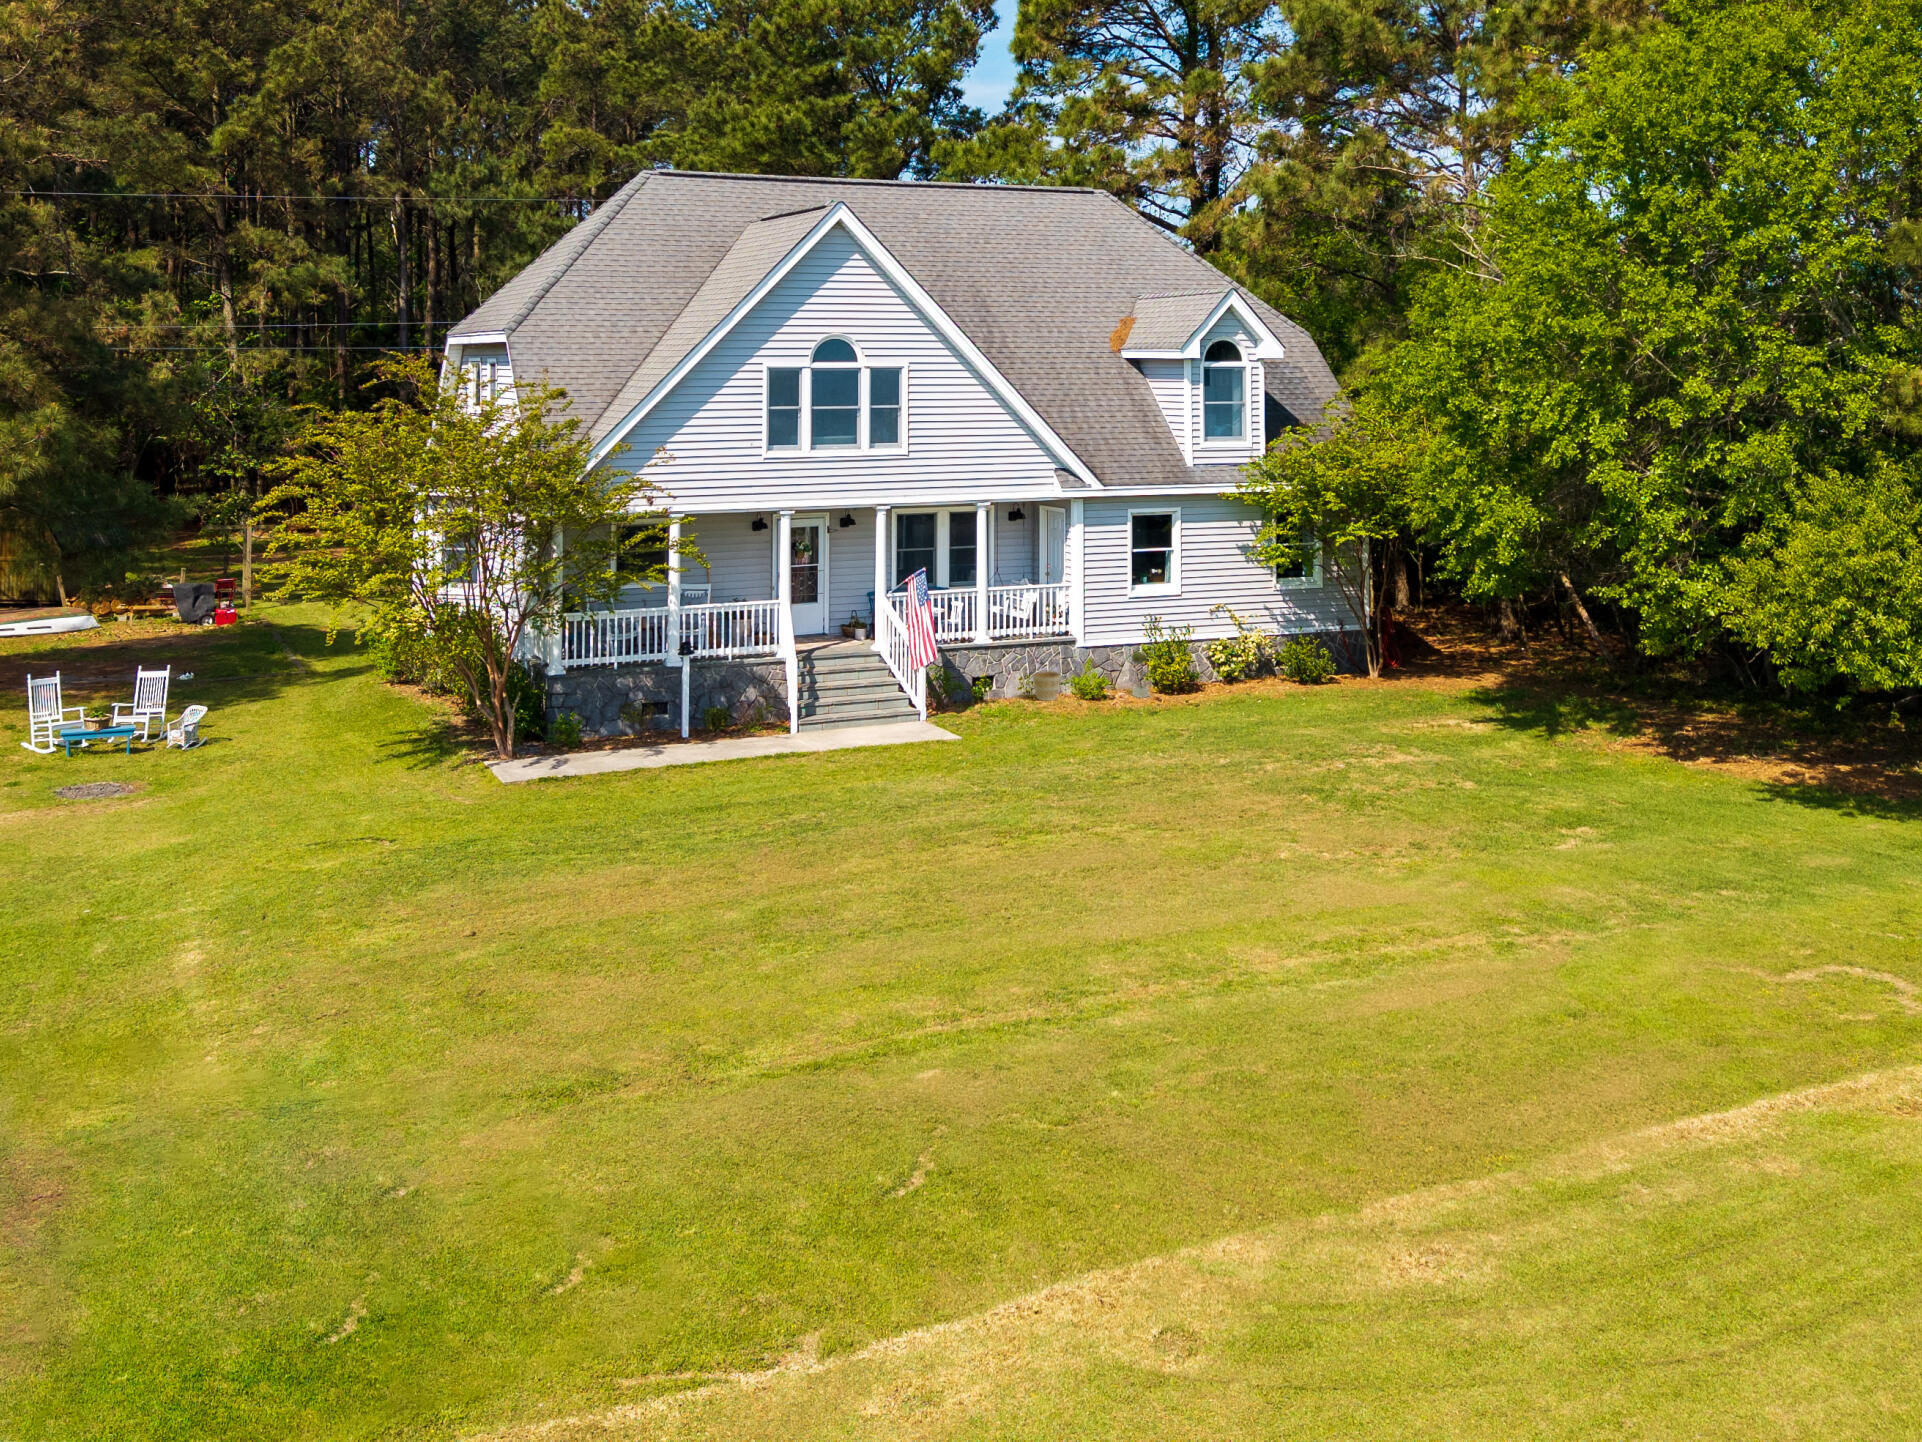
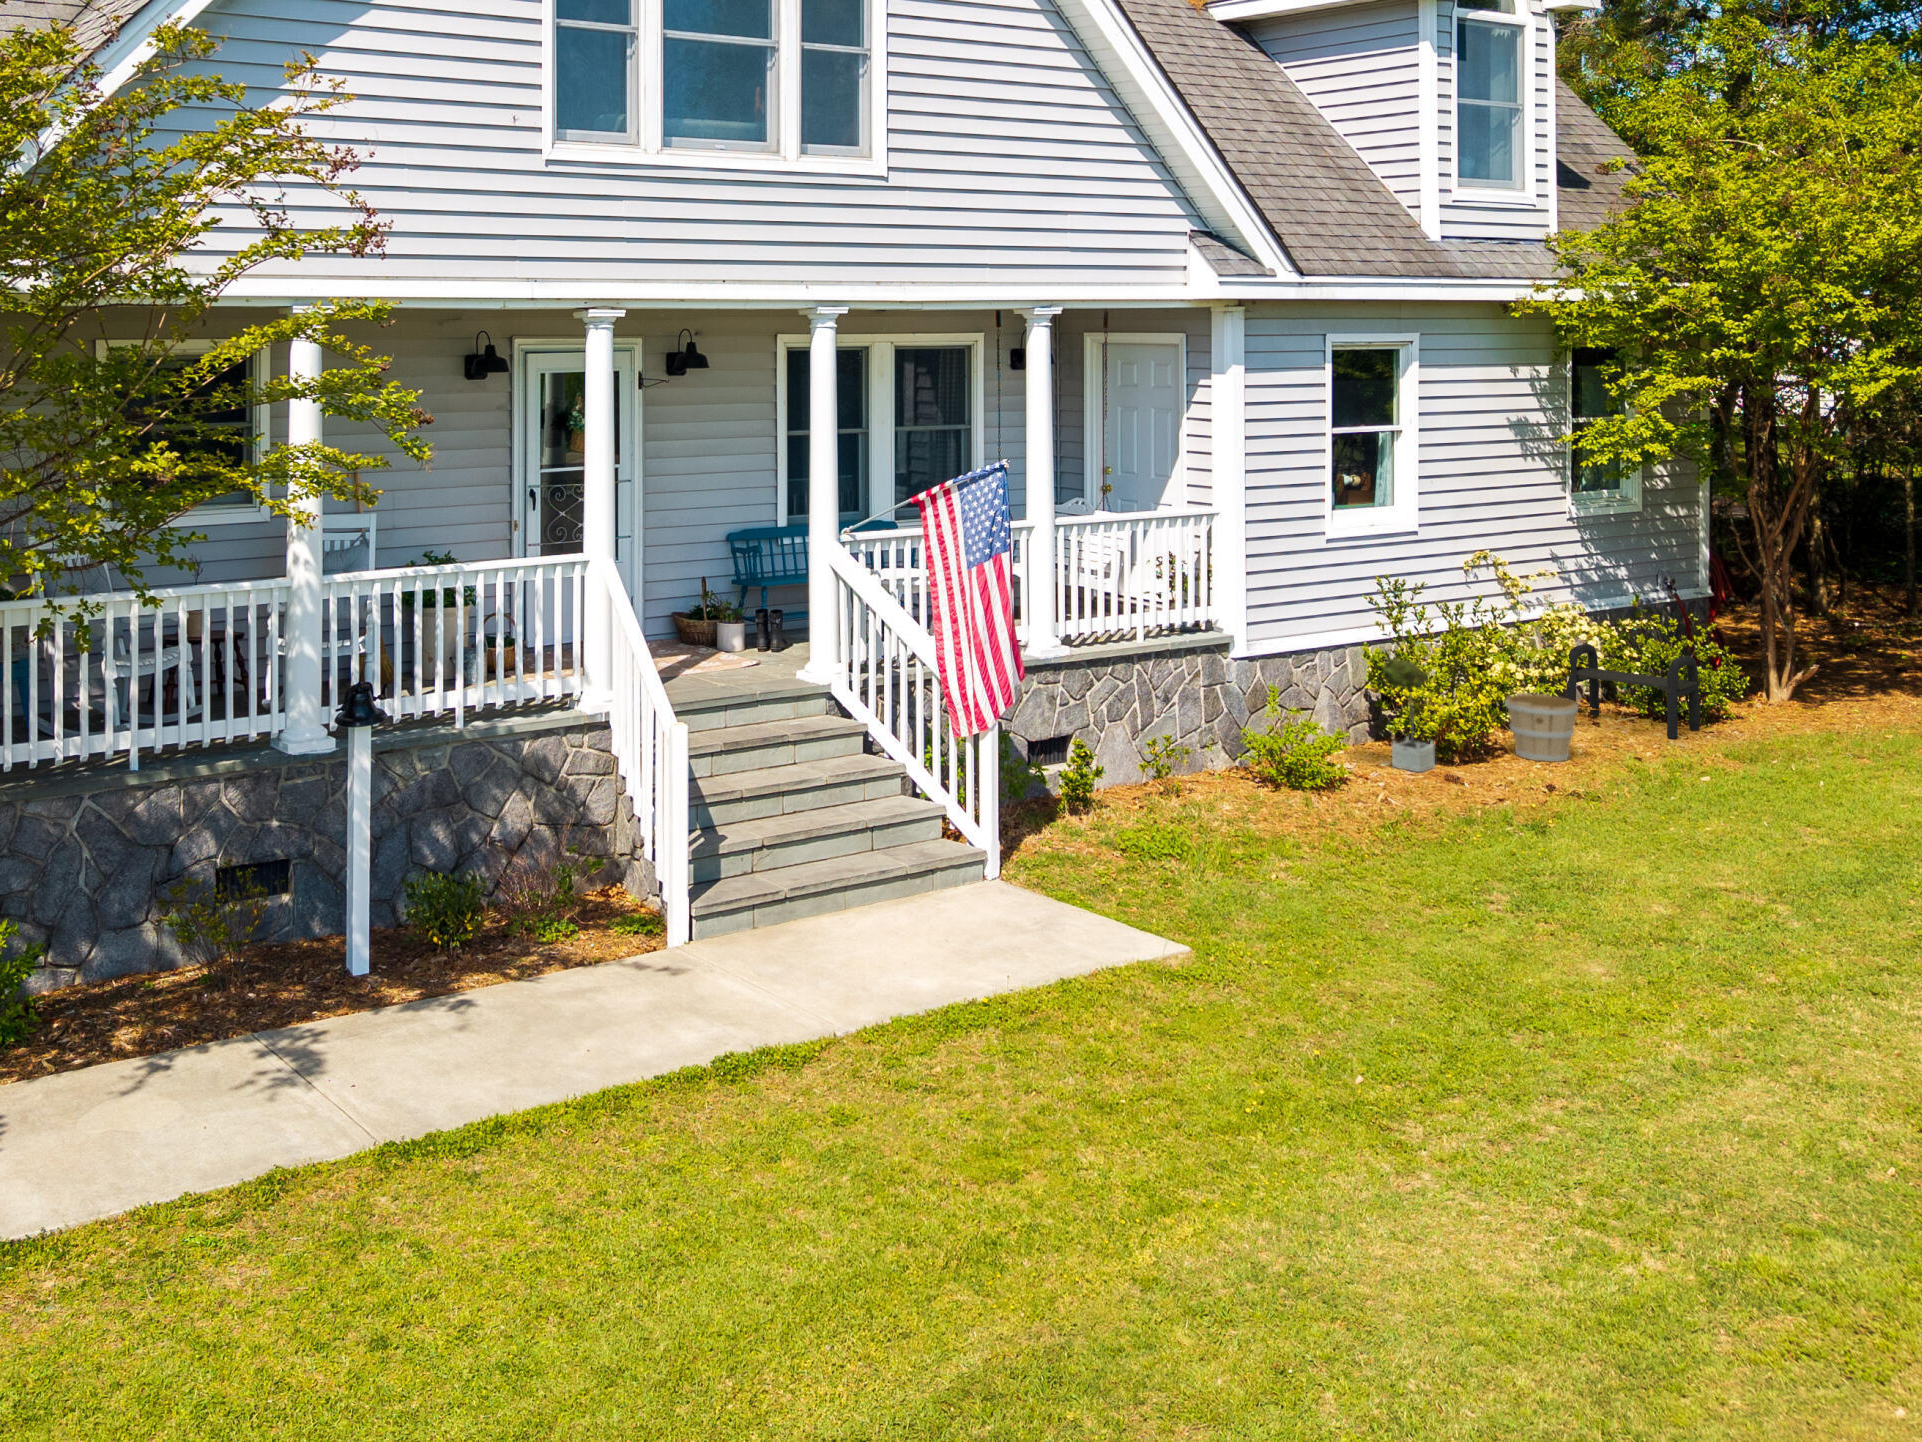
bench: none [1247,647,1299,691] -> present [1567,644,1700,739]
wooden bucket: present [1033,671,1061,701] -> present [1505,693,1579,762]

